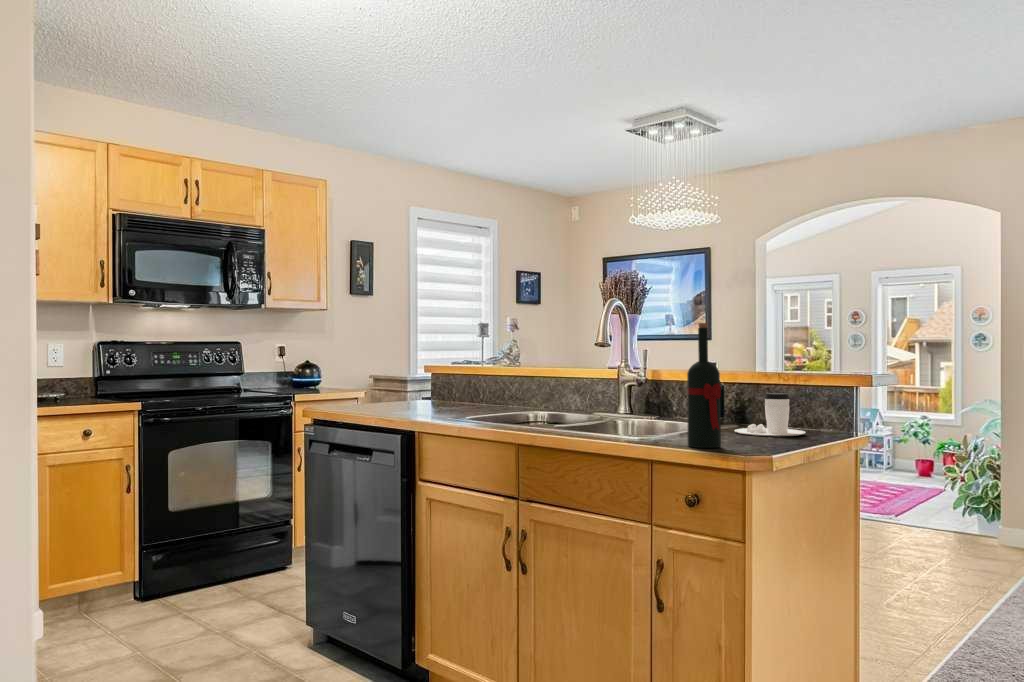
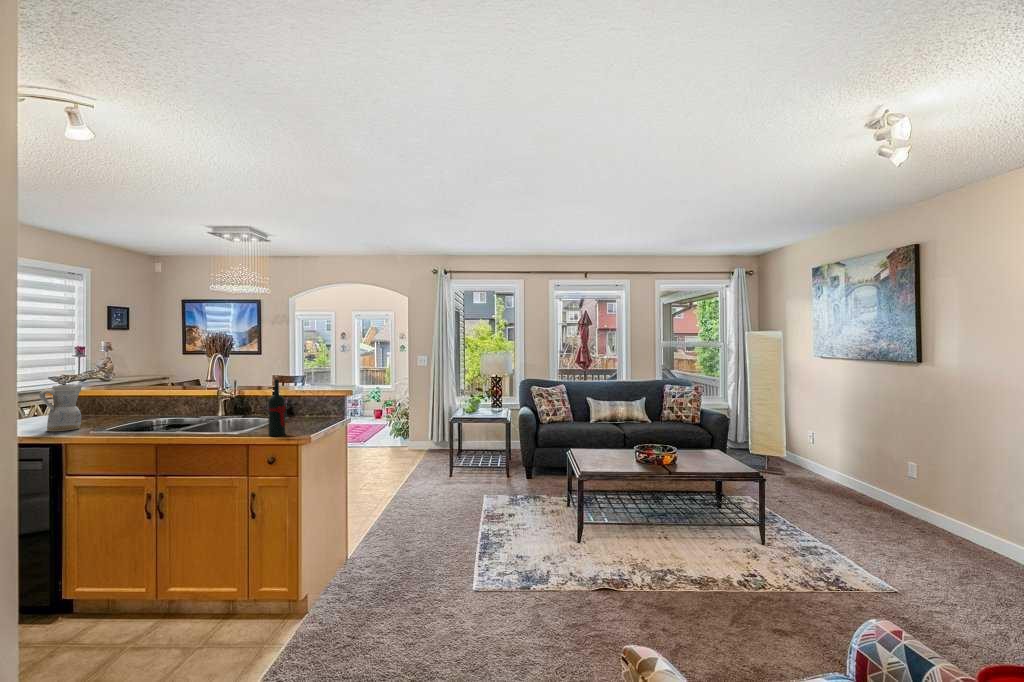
ceramic pitcher: none [402,348,447,415] -> present [39,385,82,431]
coffee cup: present [735,393,805,436] -> none [288,401,323,423]

